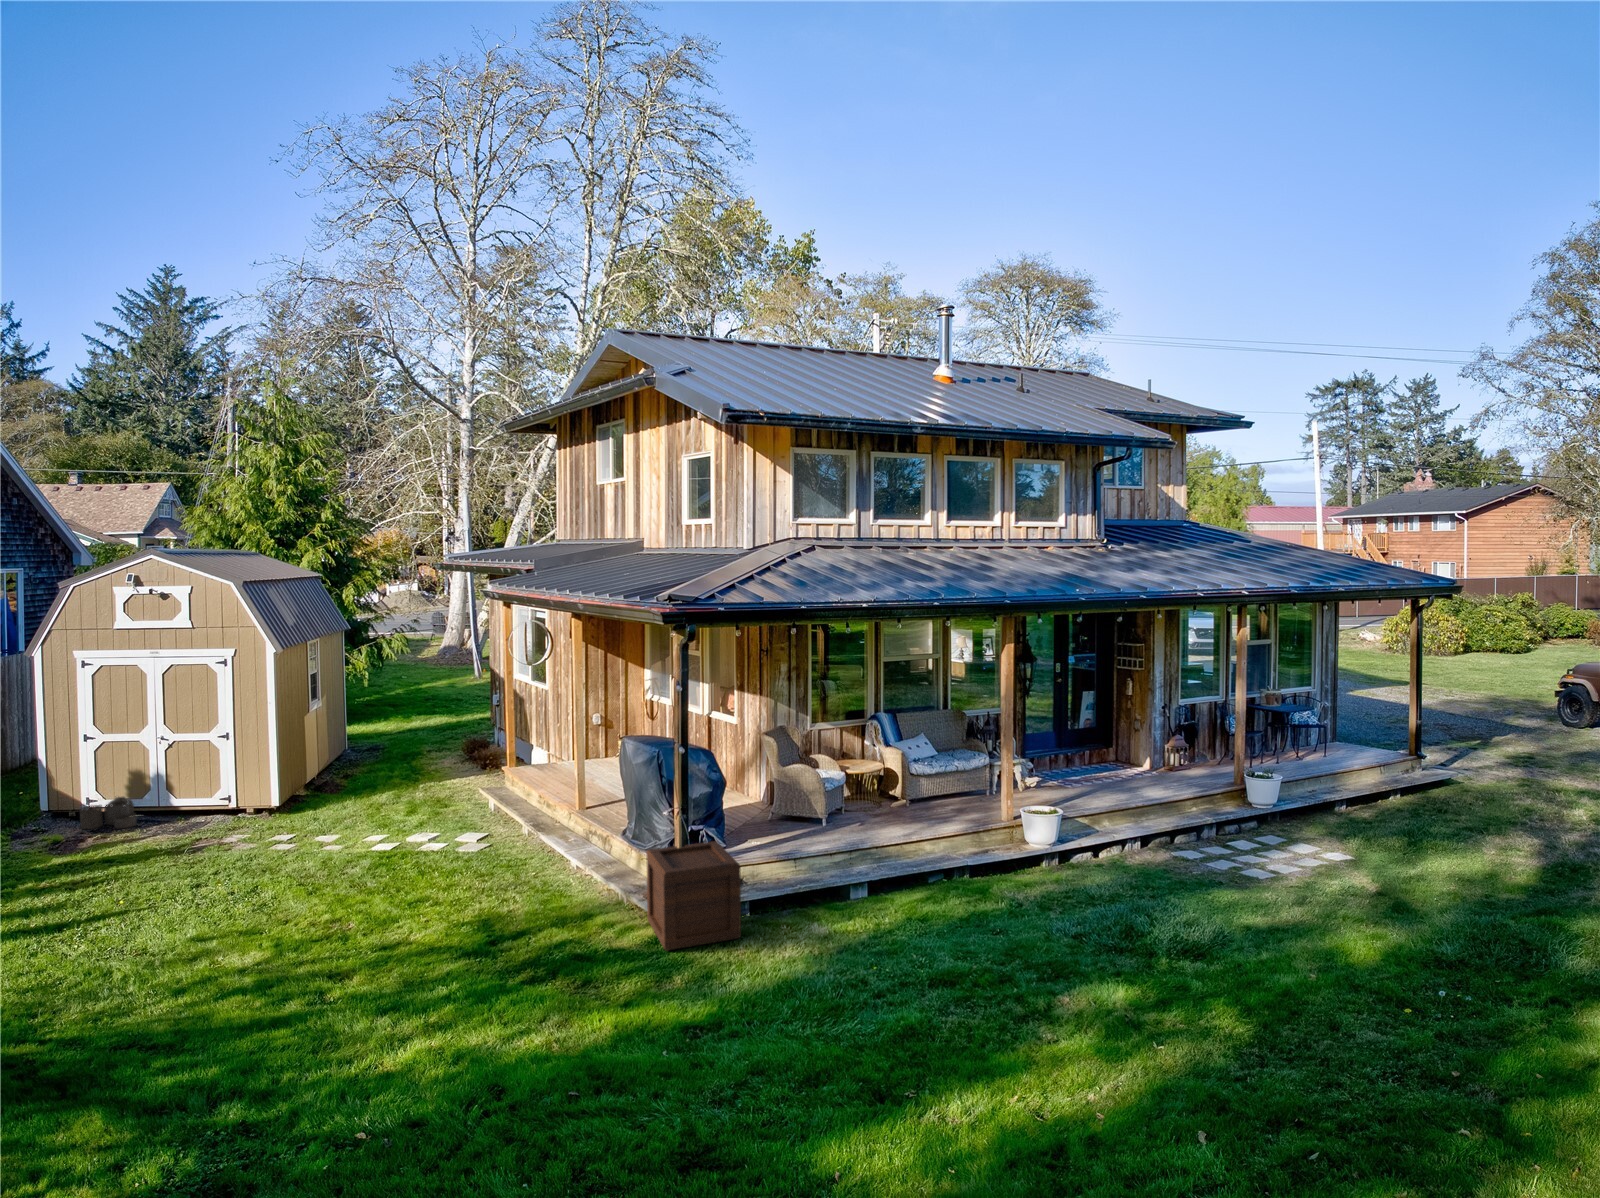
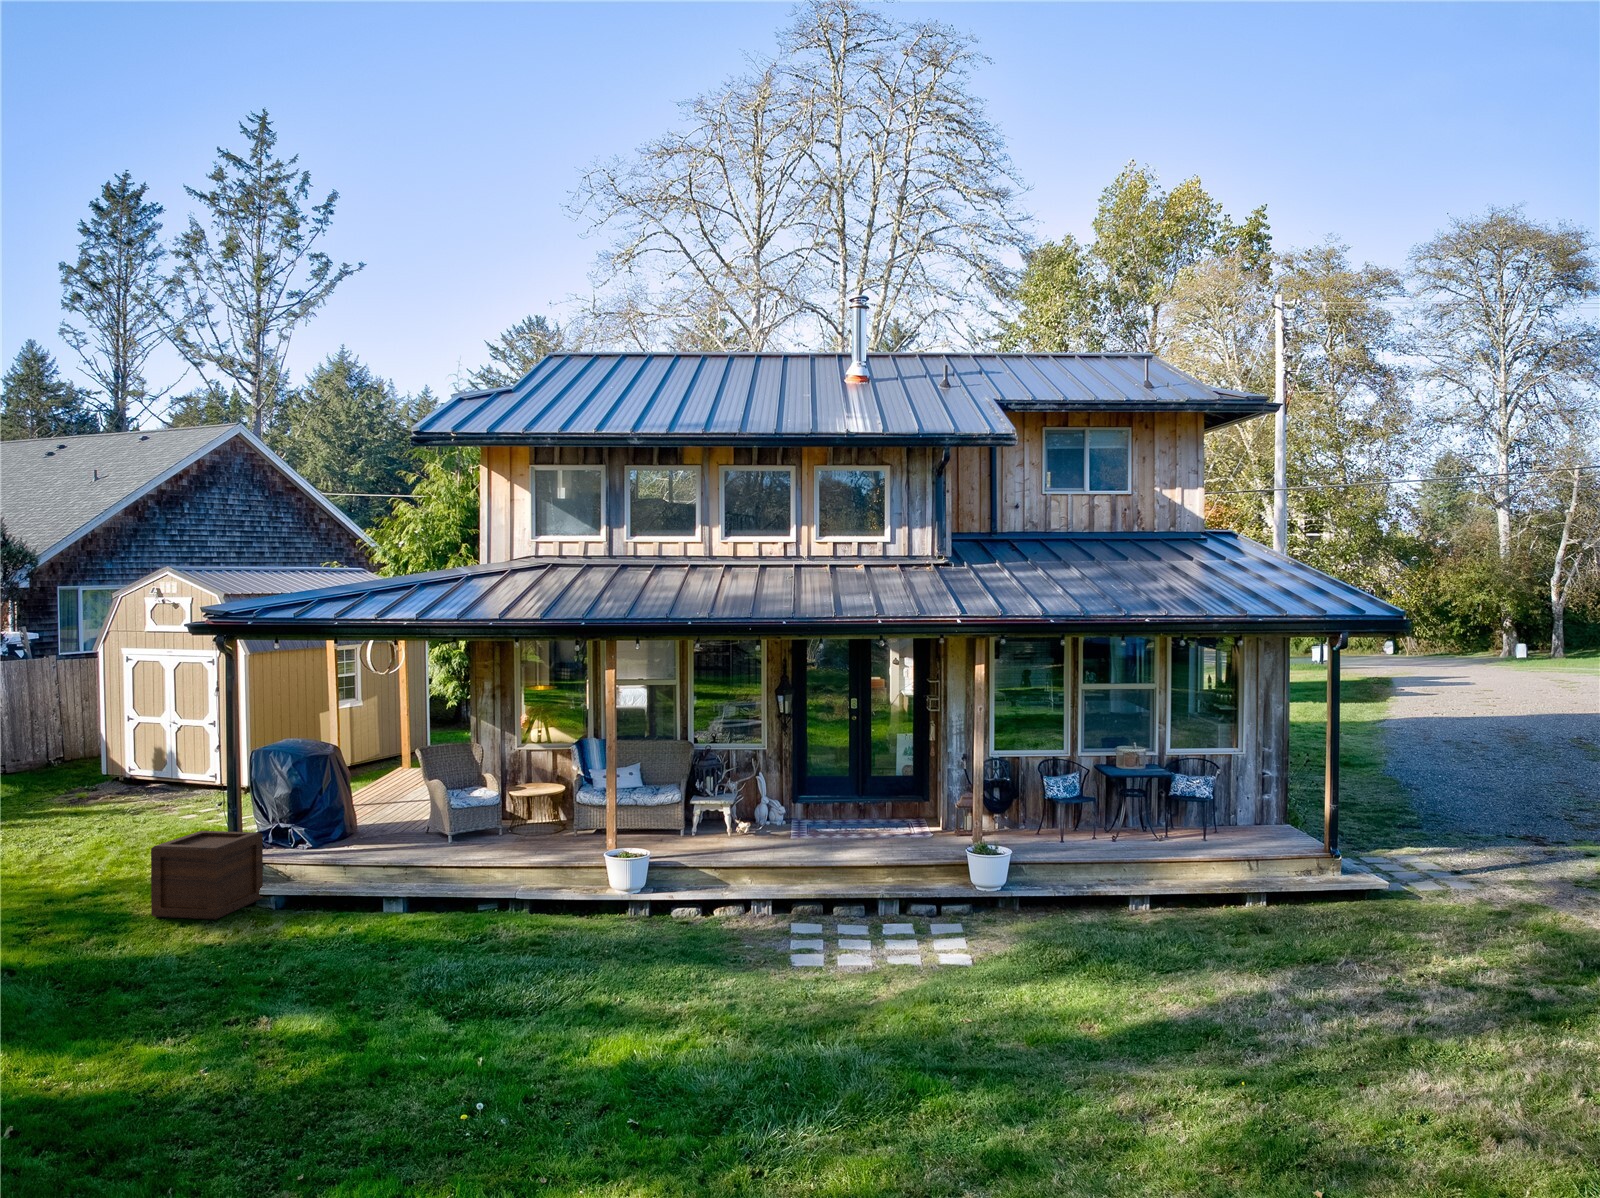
woven basket: present [80,797,137,829] -> none [99,763,147,787]

